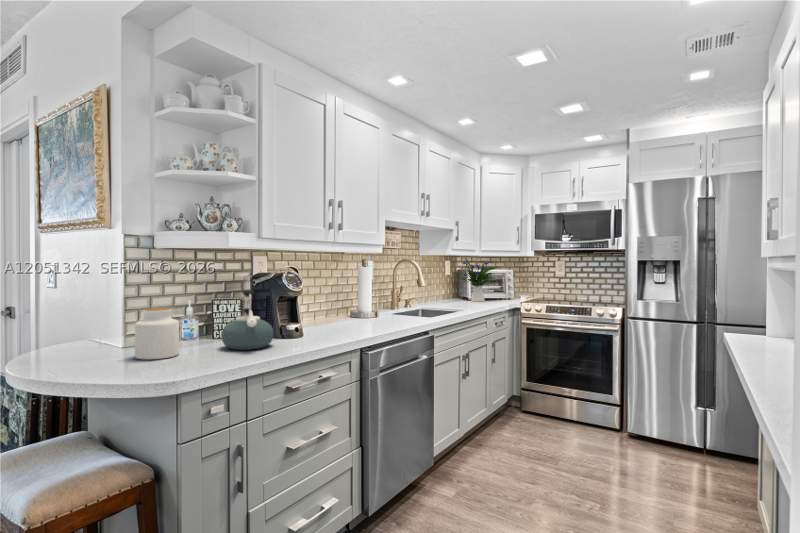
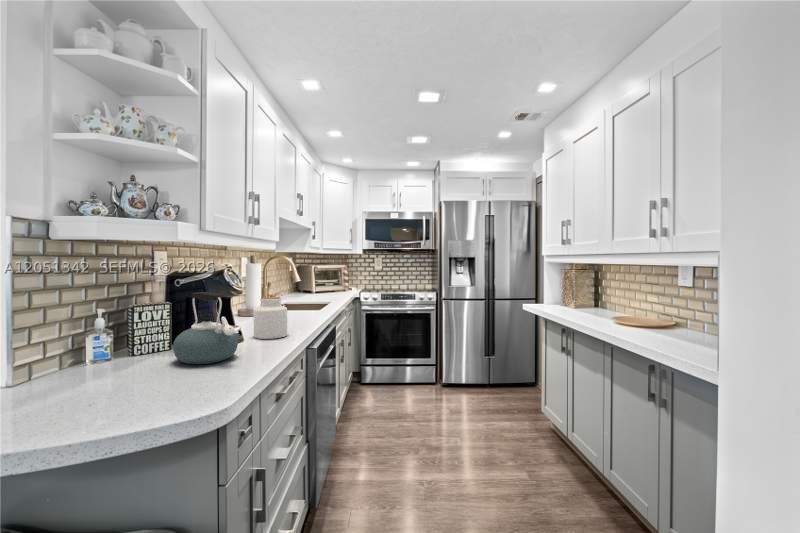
flower arrangement: present [460,258,497,301] -> none [303,254,339,293]
jar: present [135,308,179,359] -> present [254,297,287,339]

